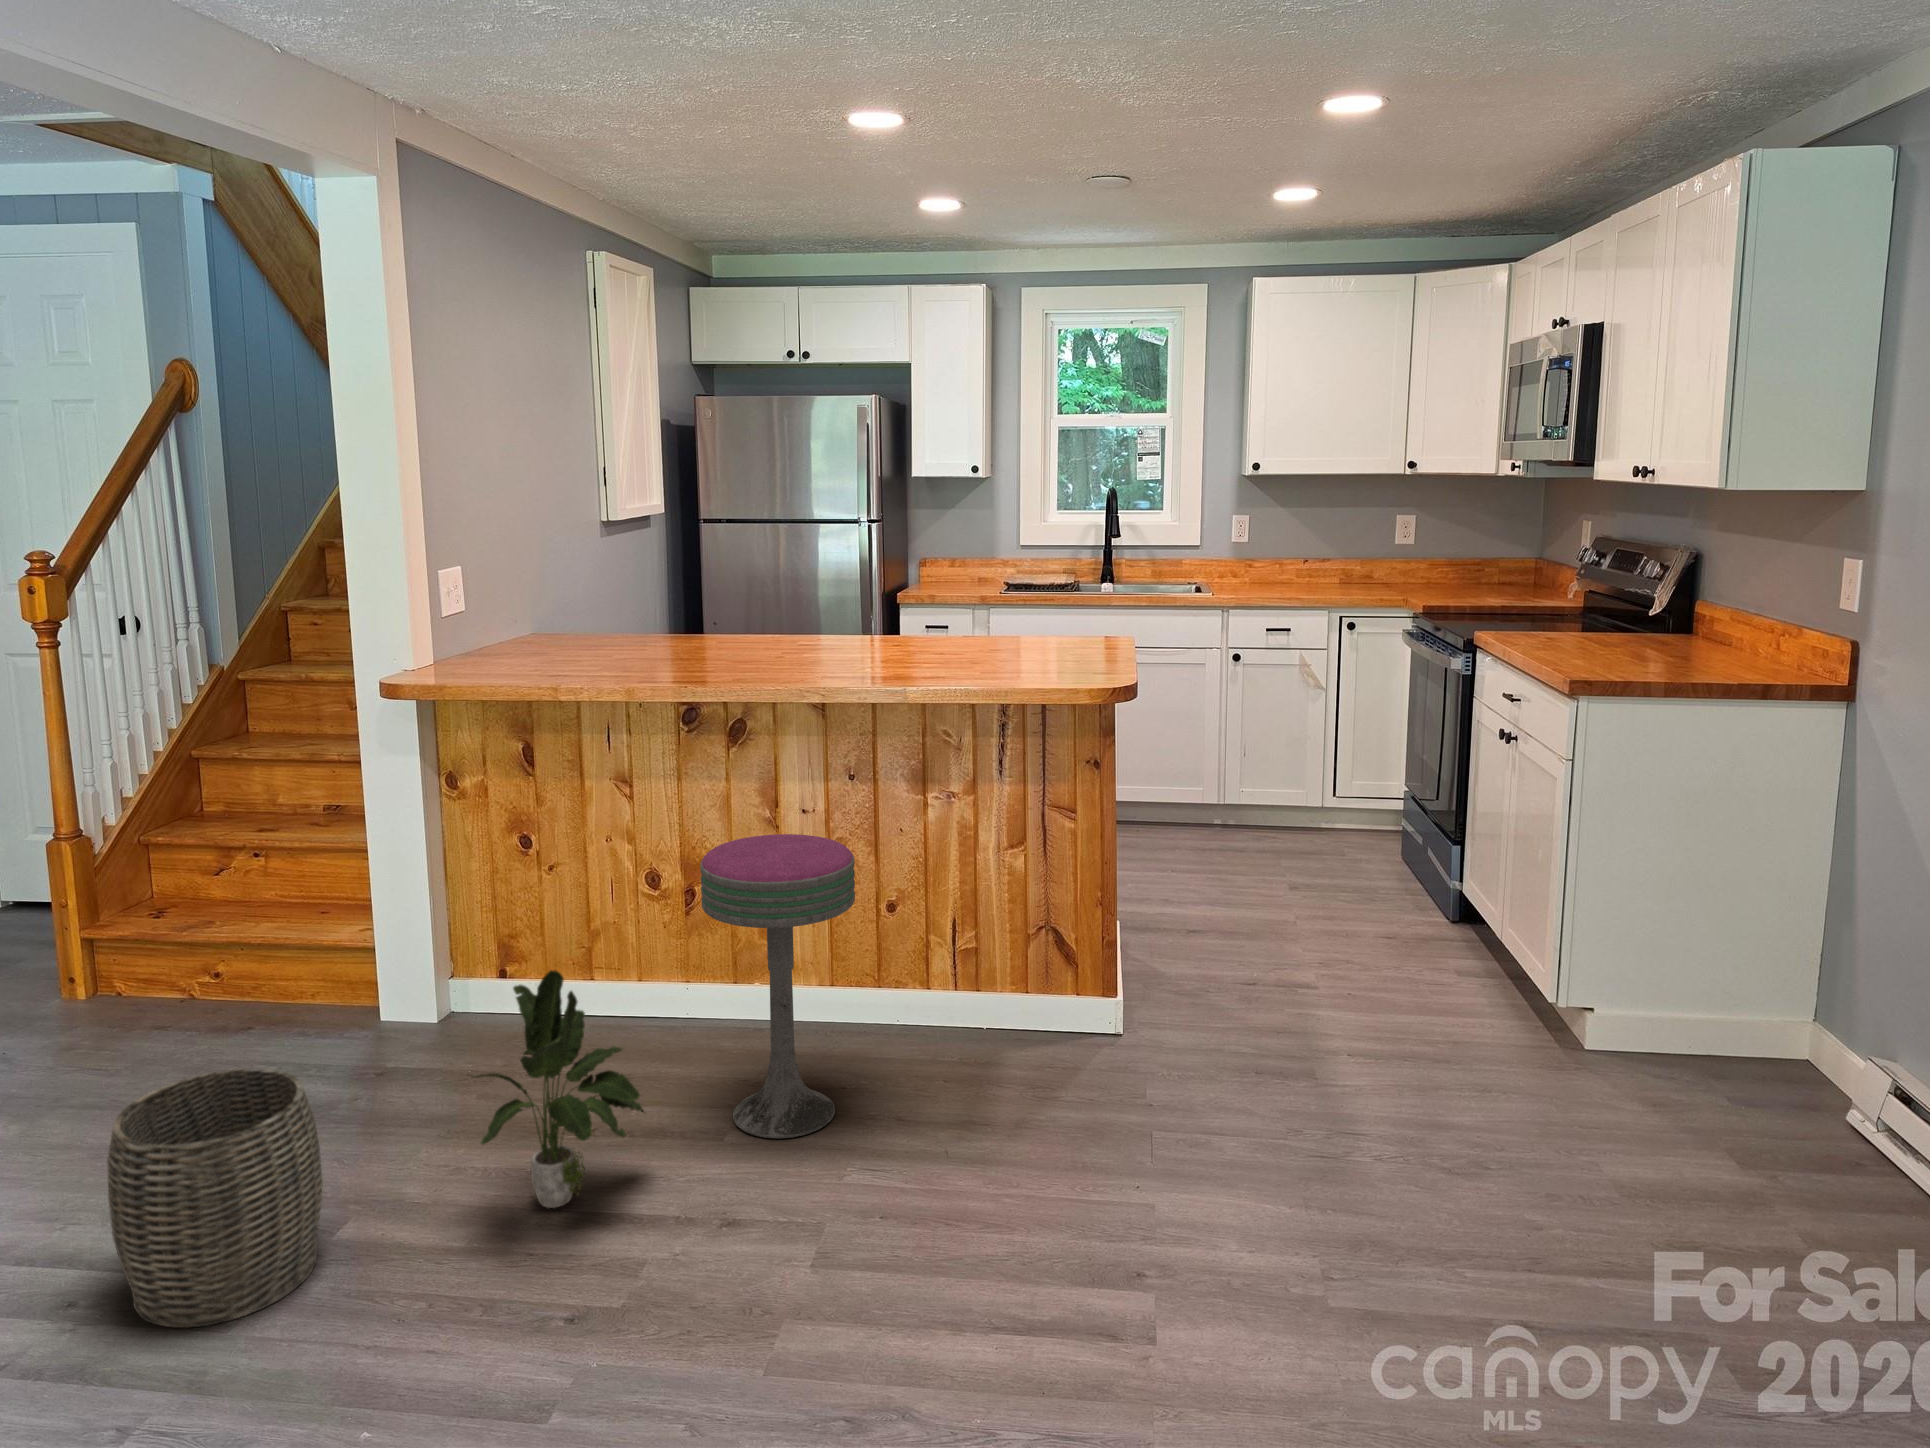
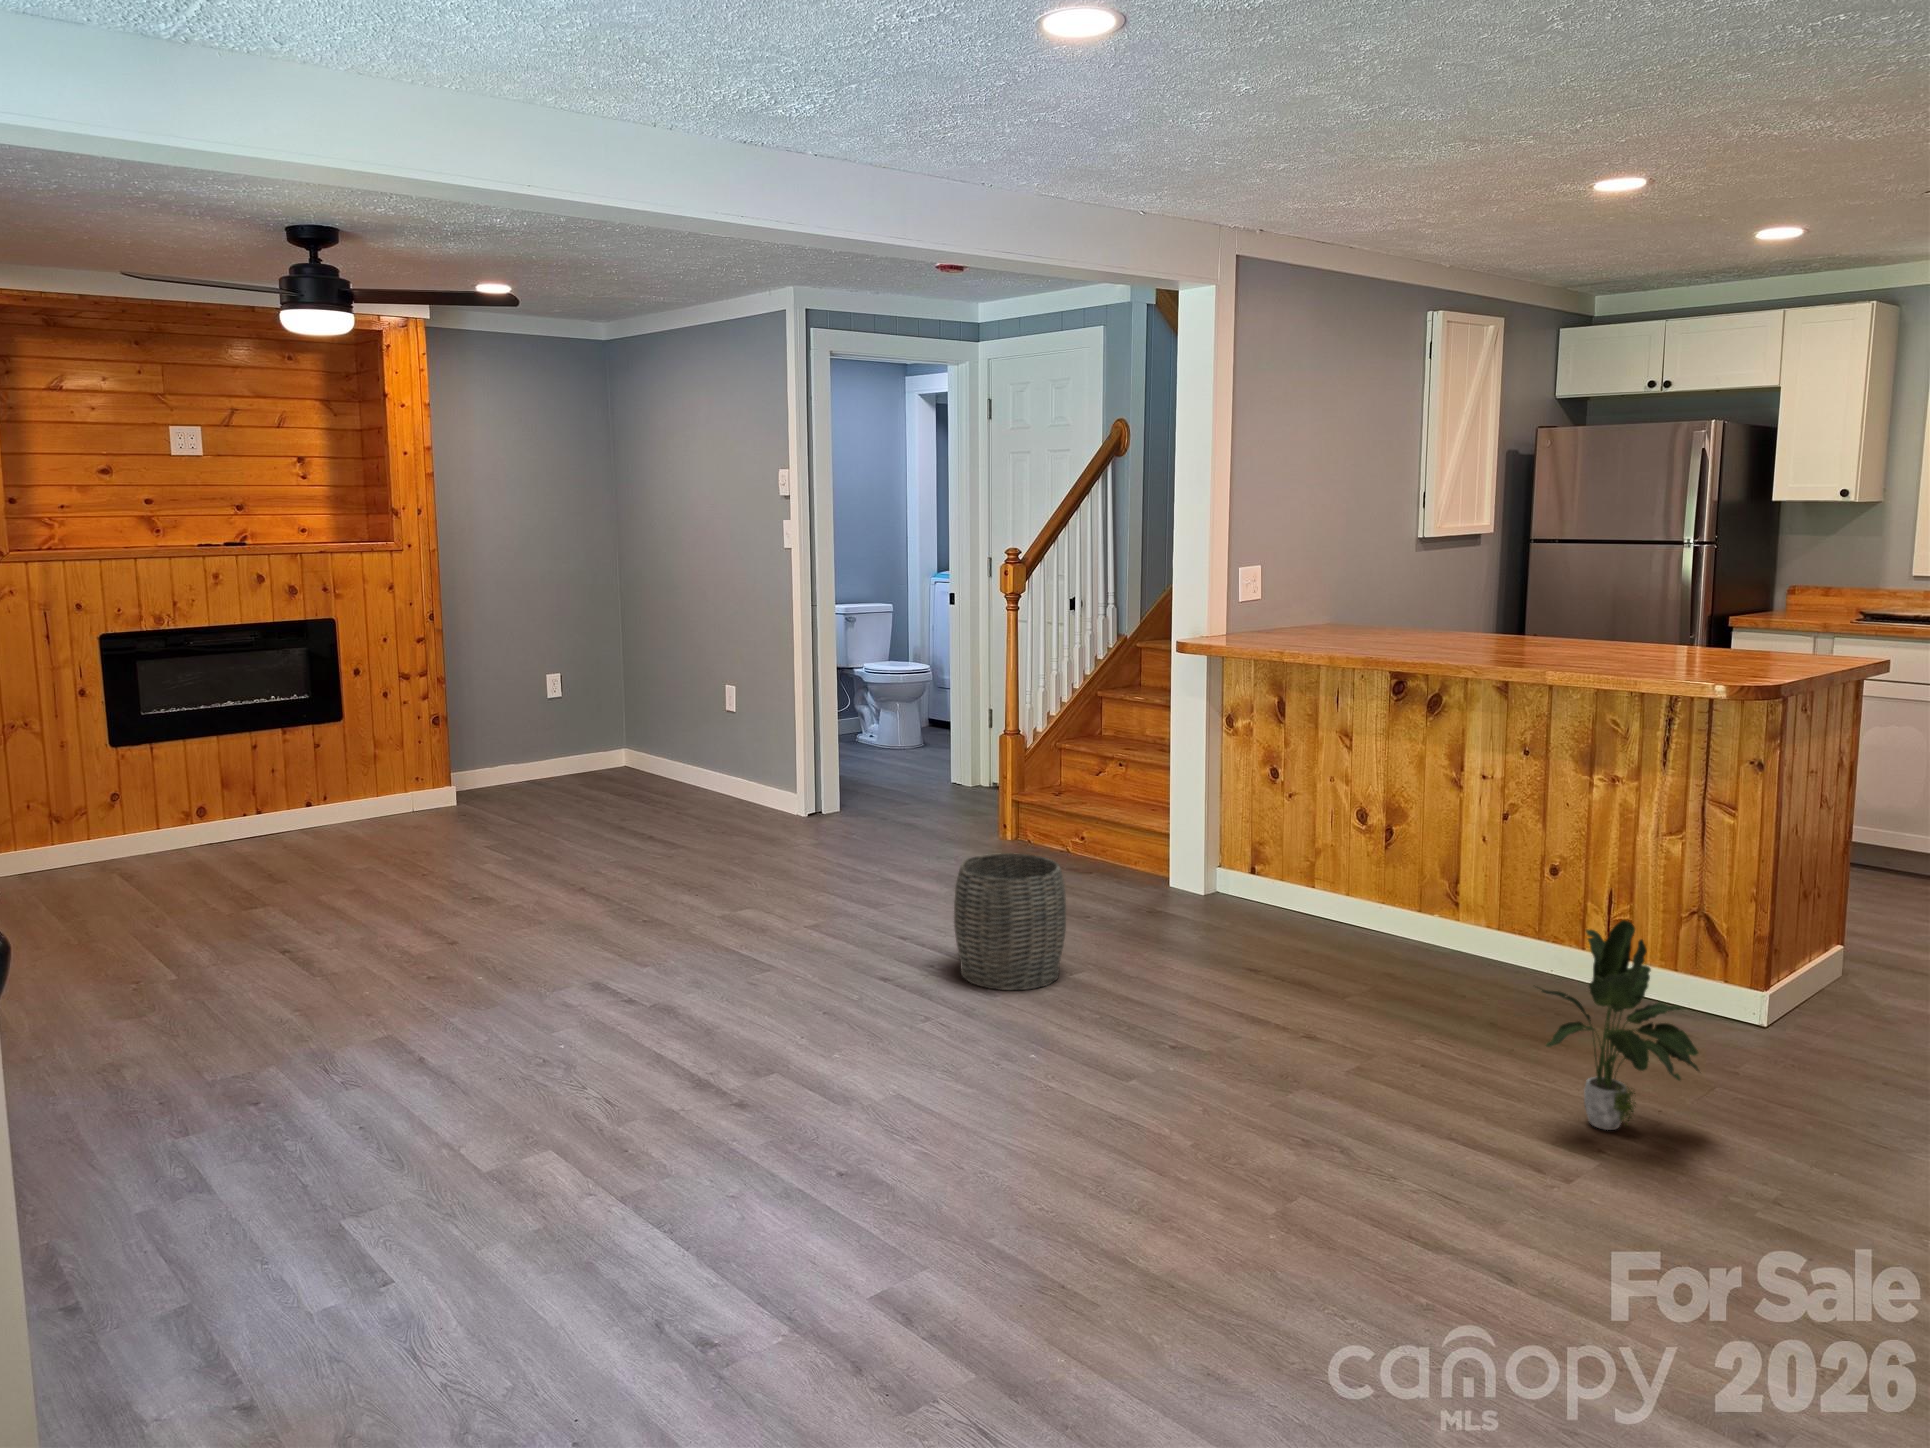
bar stool: present [700,834,855,1139] -> none [1345,776,1473,1012]
potted plant: present [471,970,644,1208] -> present [1537,920,1699,1130]

